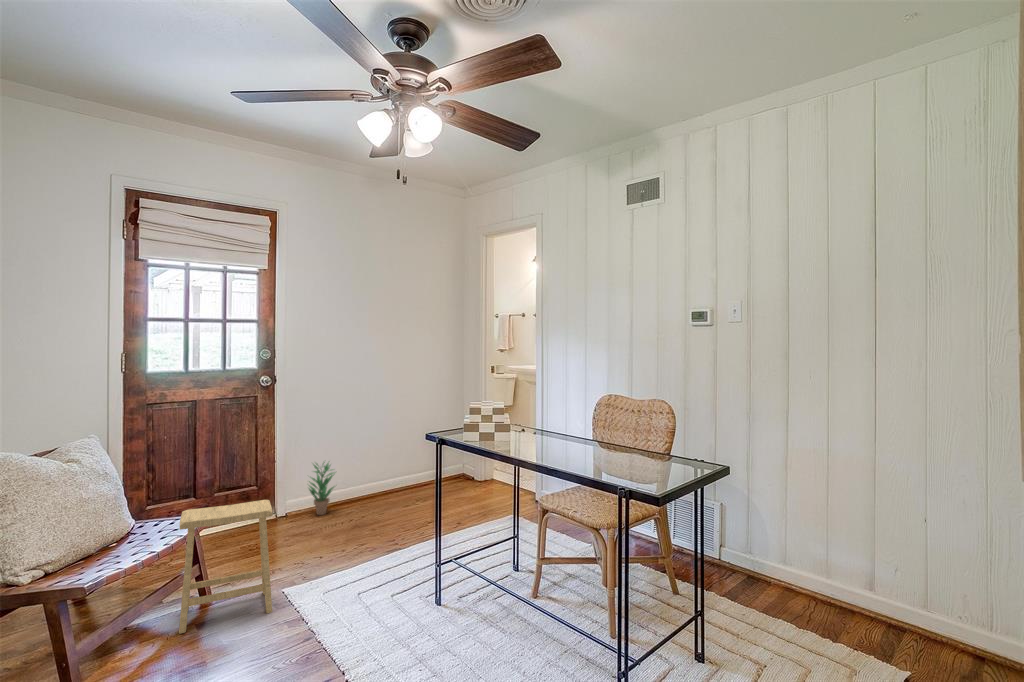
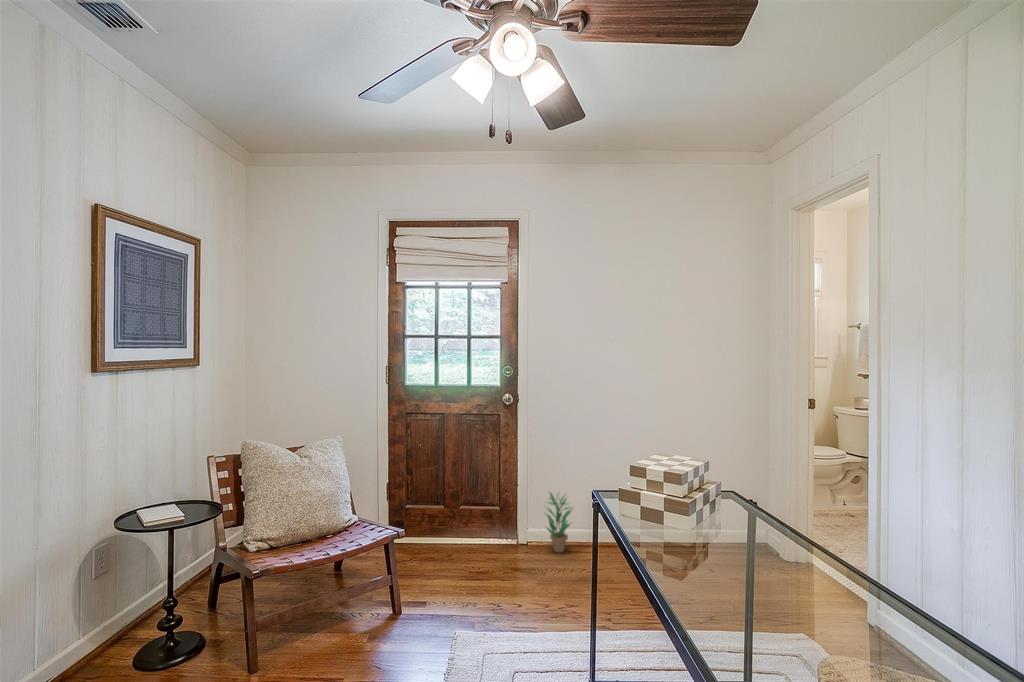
footstool: present [179,500,272,634] -> none [336,528,434,662]

